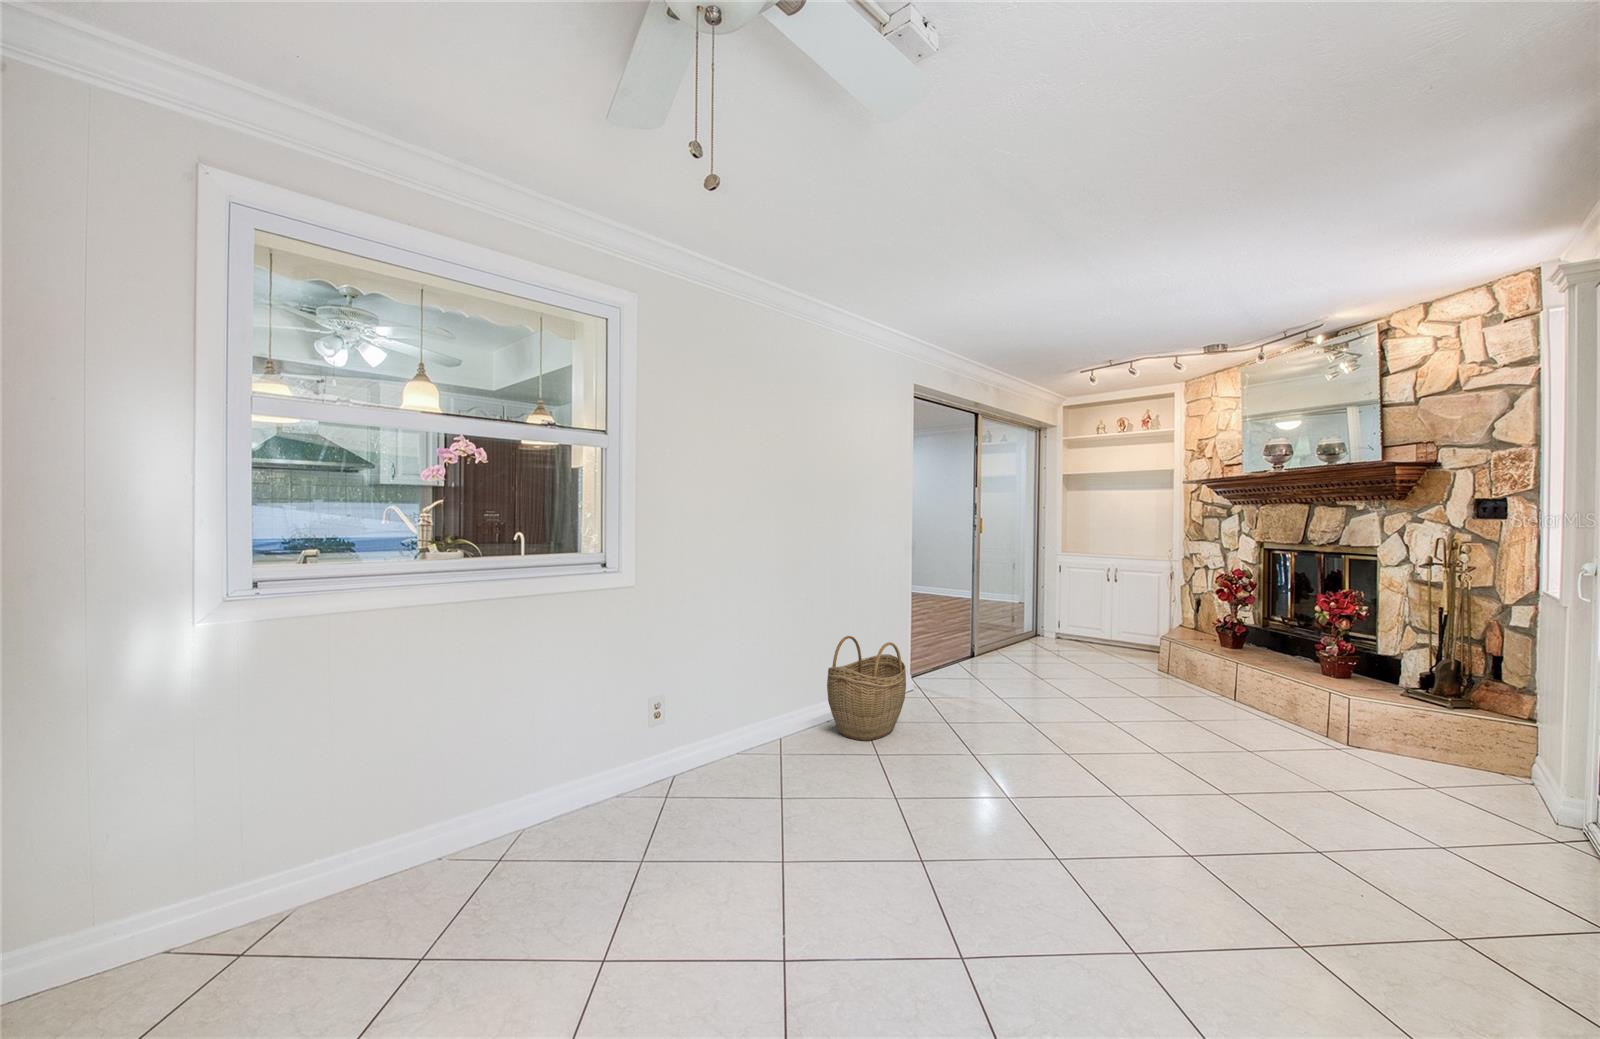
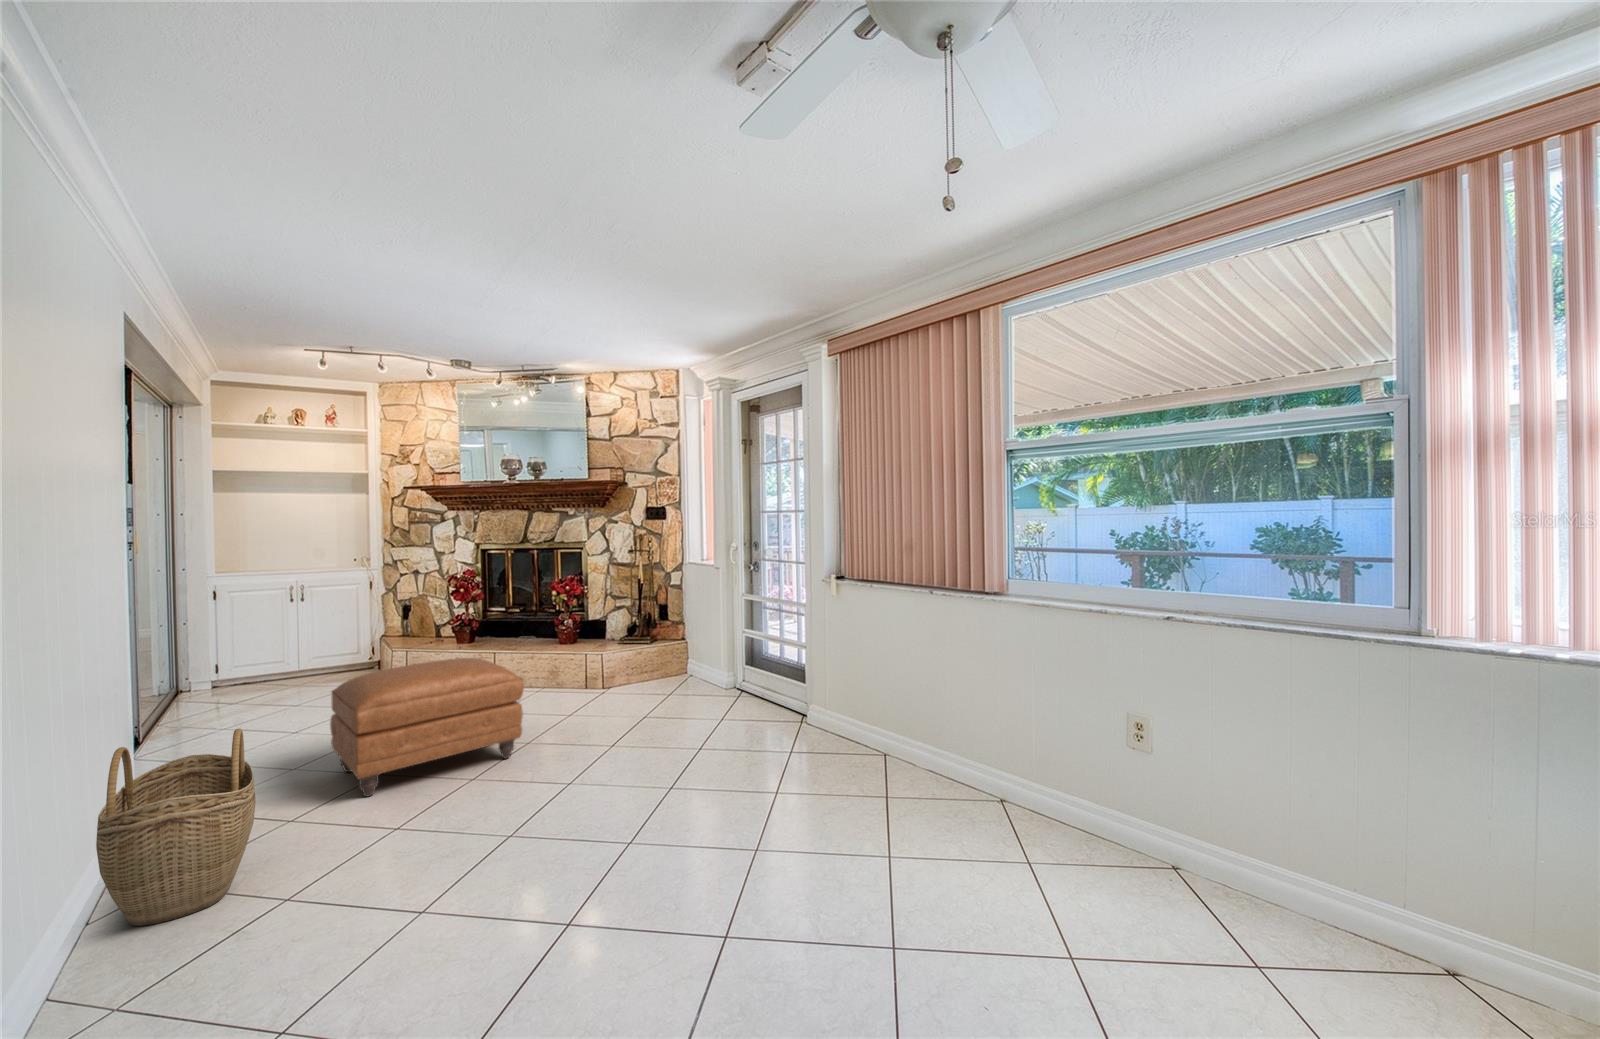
ottoman: none [986,639,1142,753] -> present [330,658,524,796]

